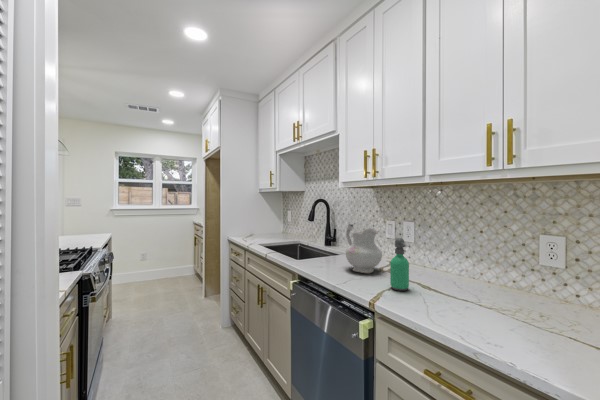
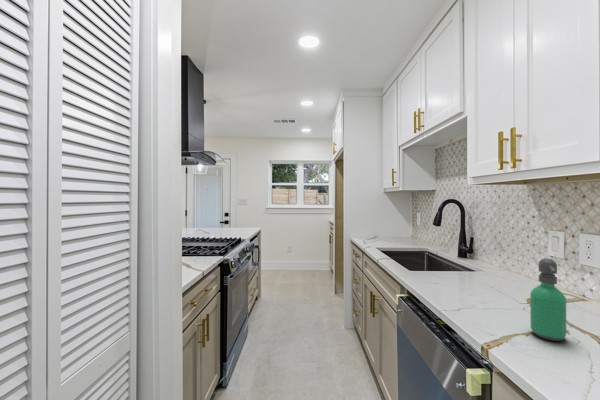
ceramic pitcher: present [346,224,382,273] -> none [469,232,529,303]

